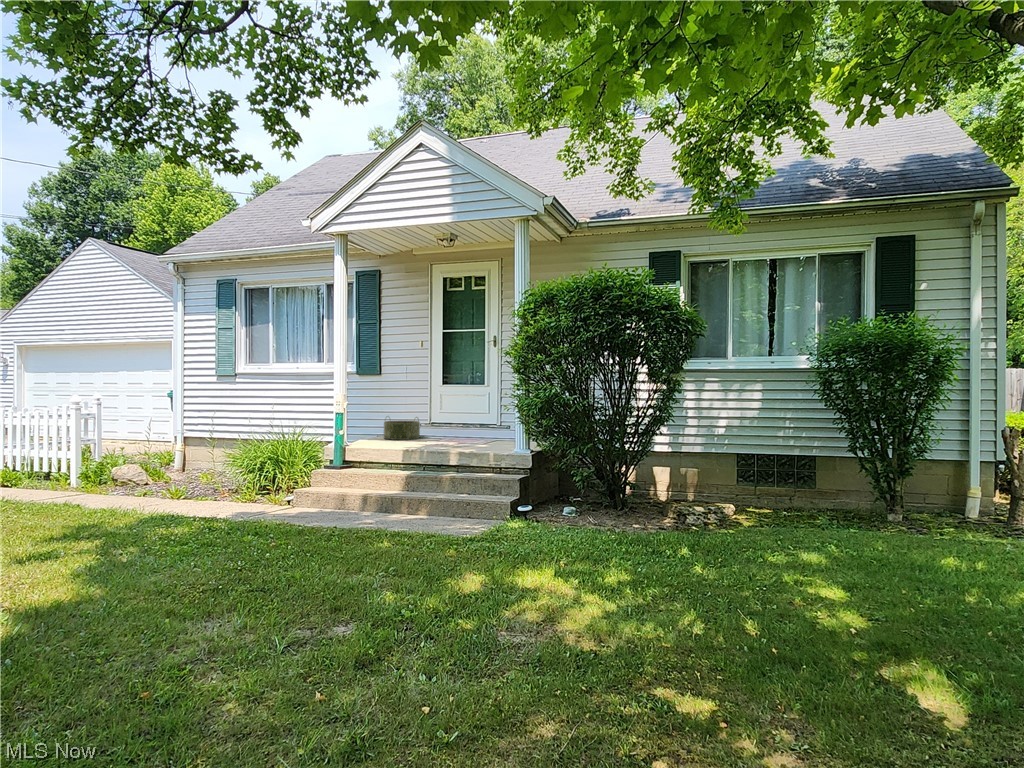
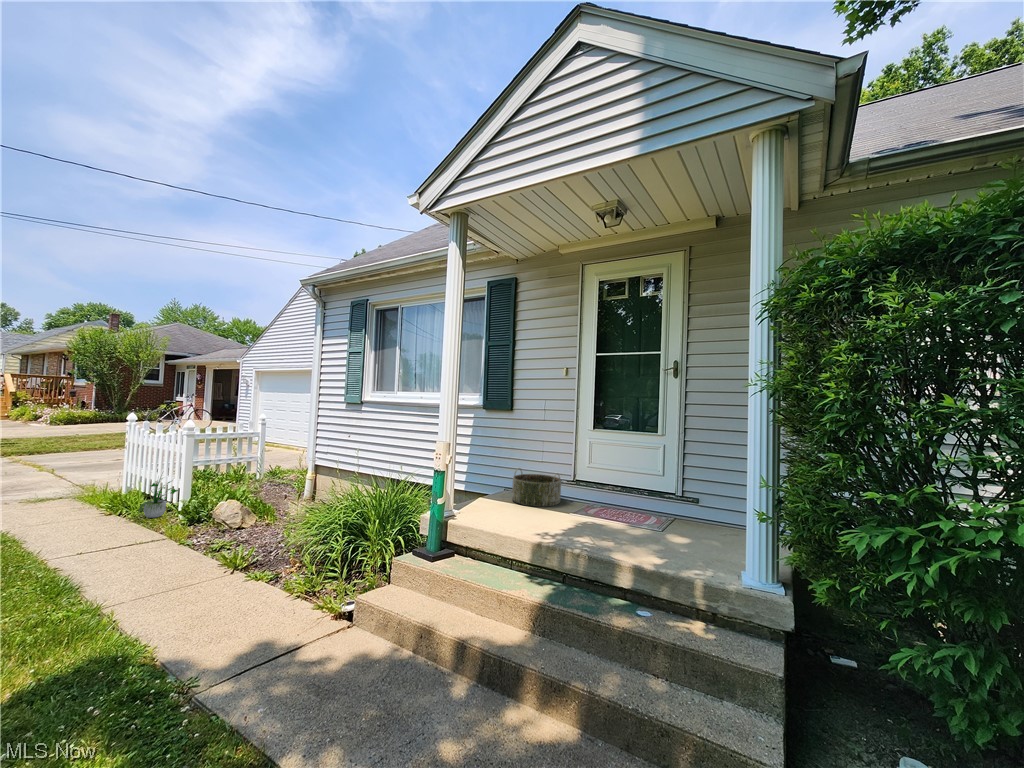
potted plant: none [23,440,64,486] -> present [138,478,178,518]

